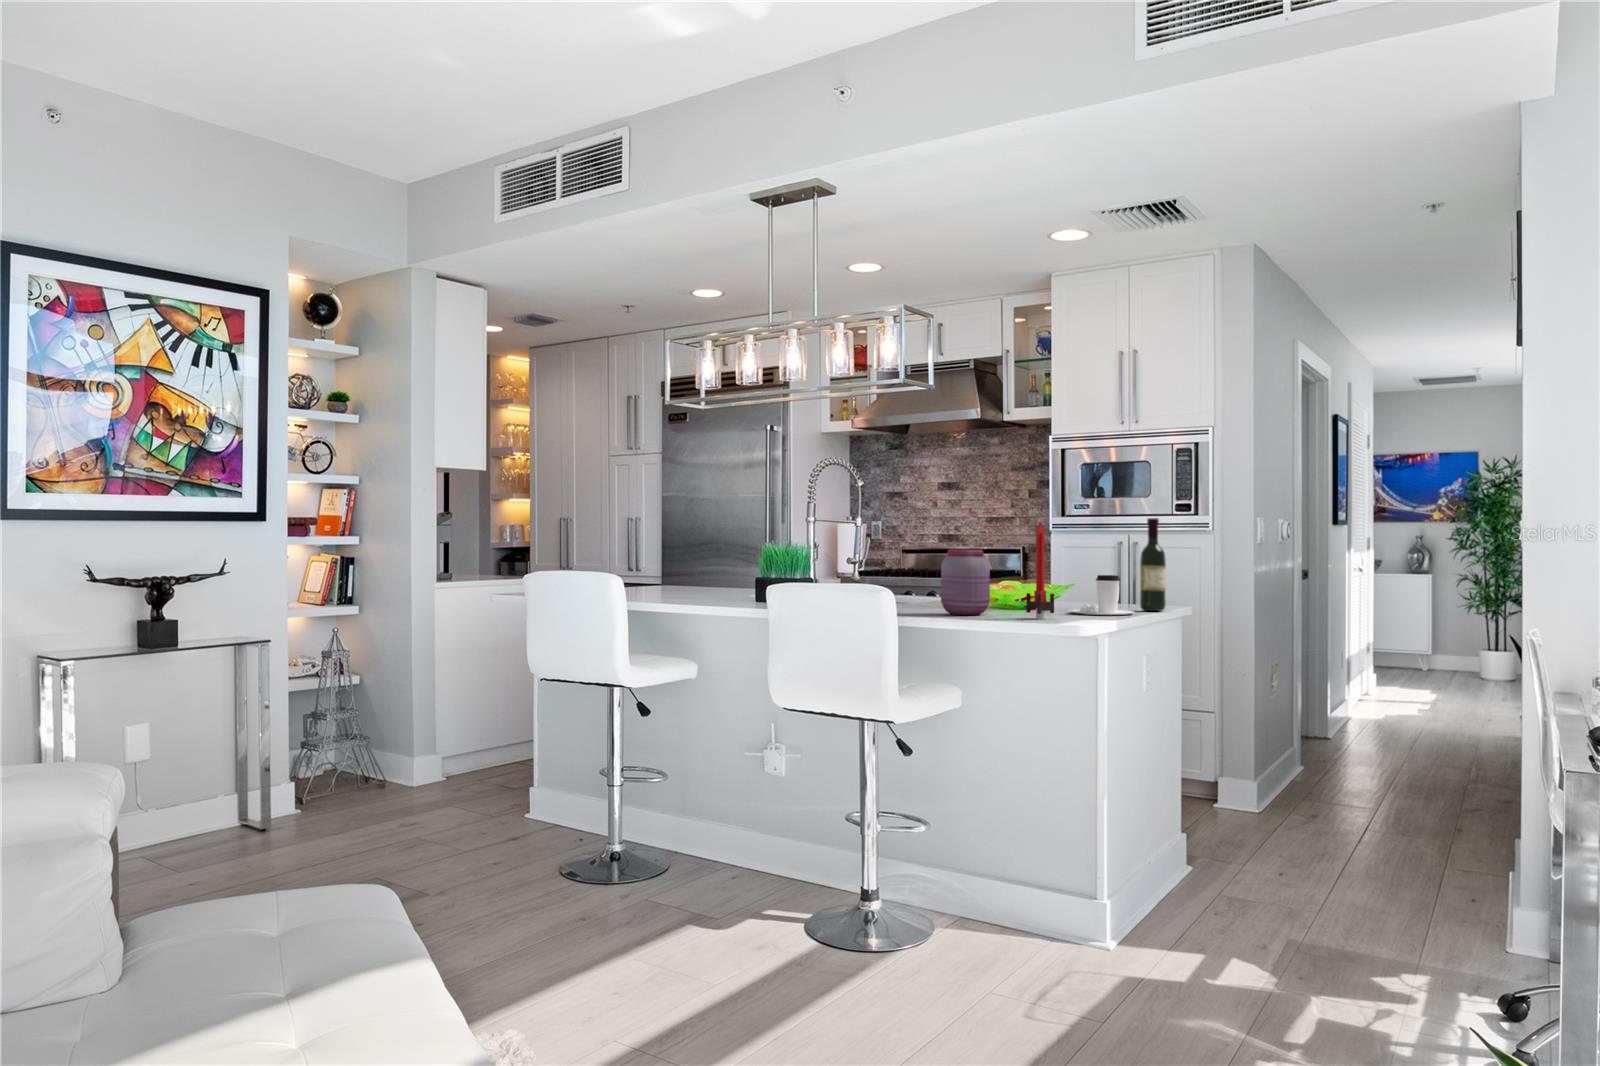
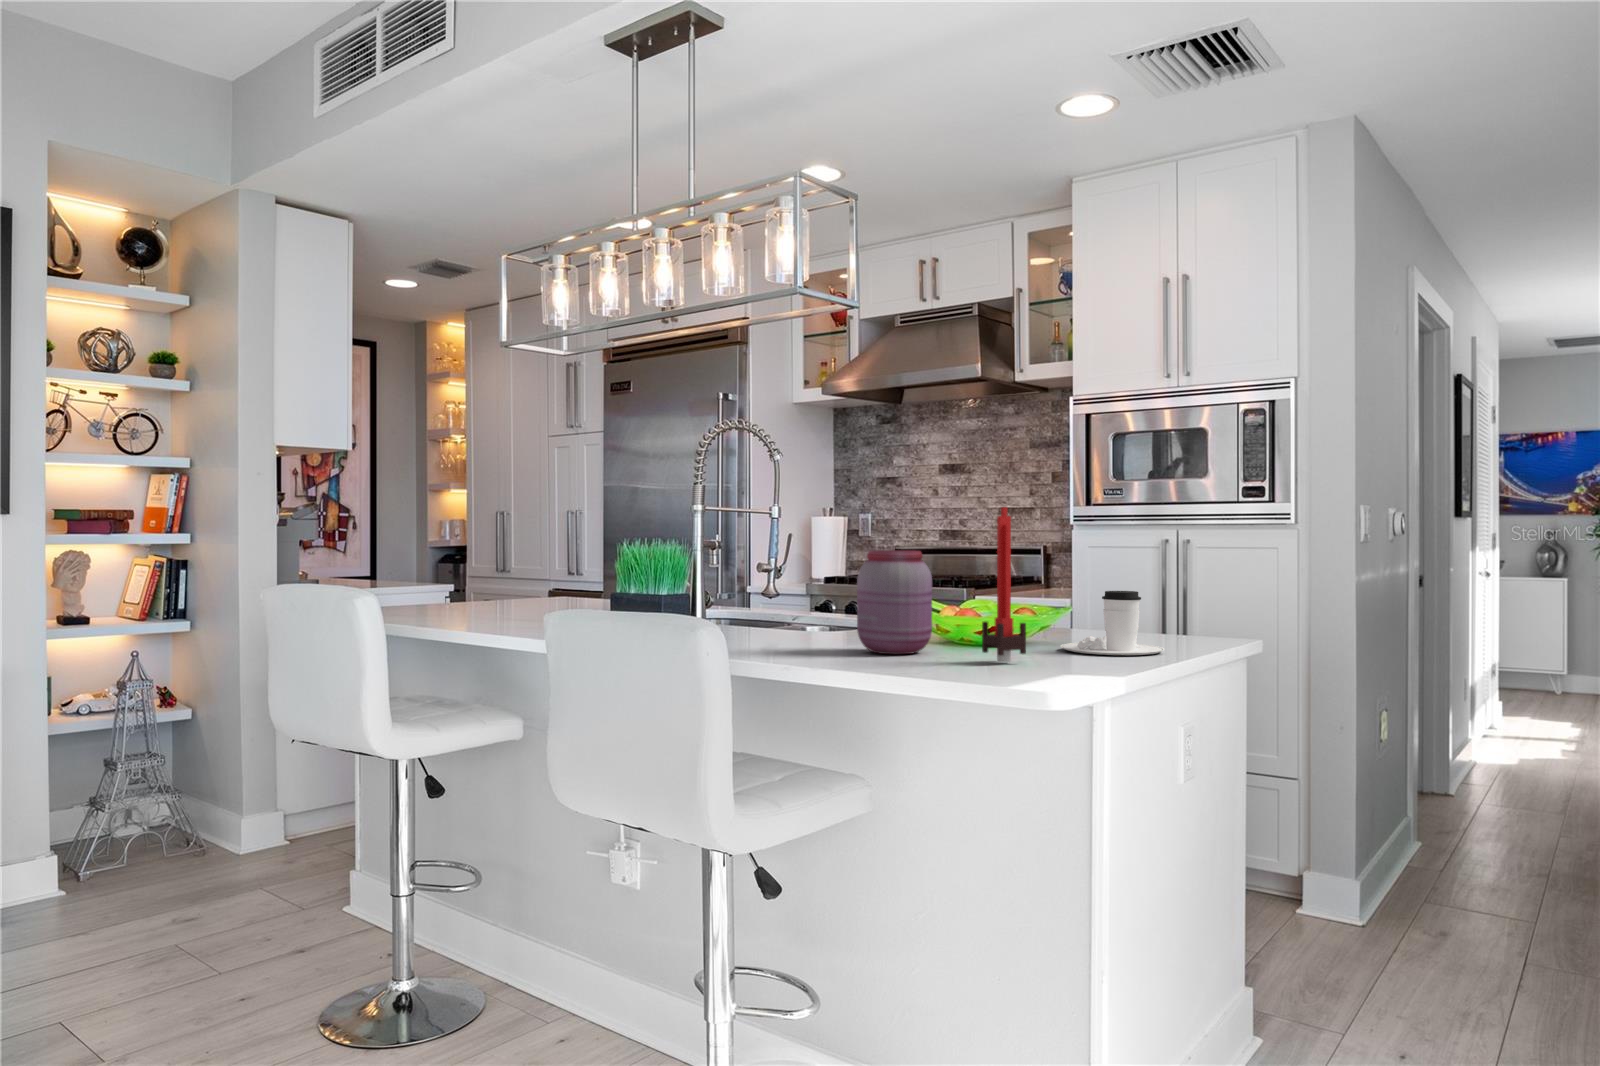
wine bottle: present [1140,518,1166,611] -> none [1176,502,1216,646]

